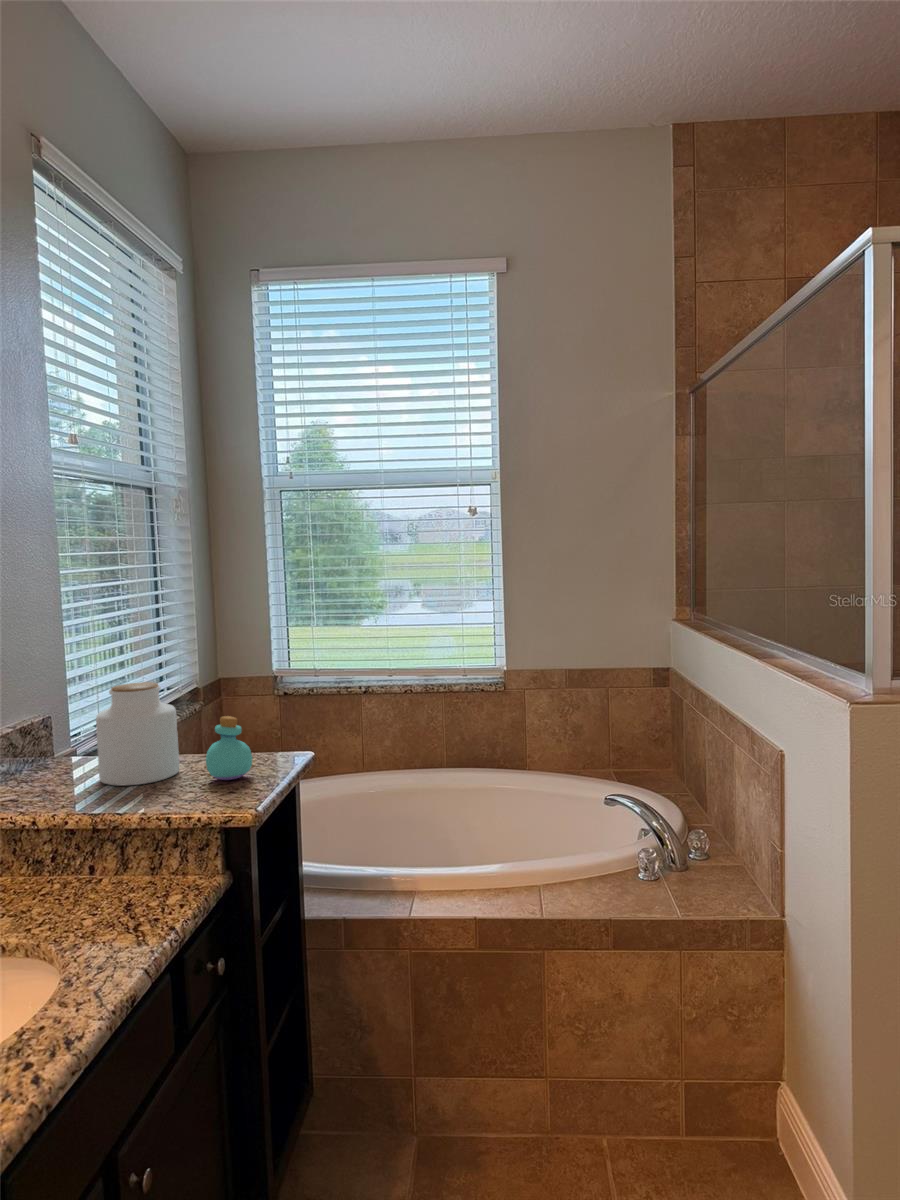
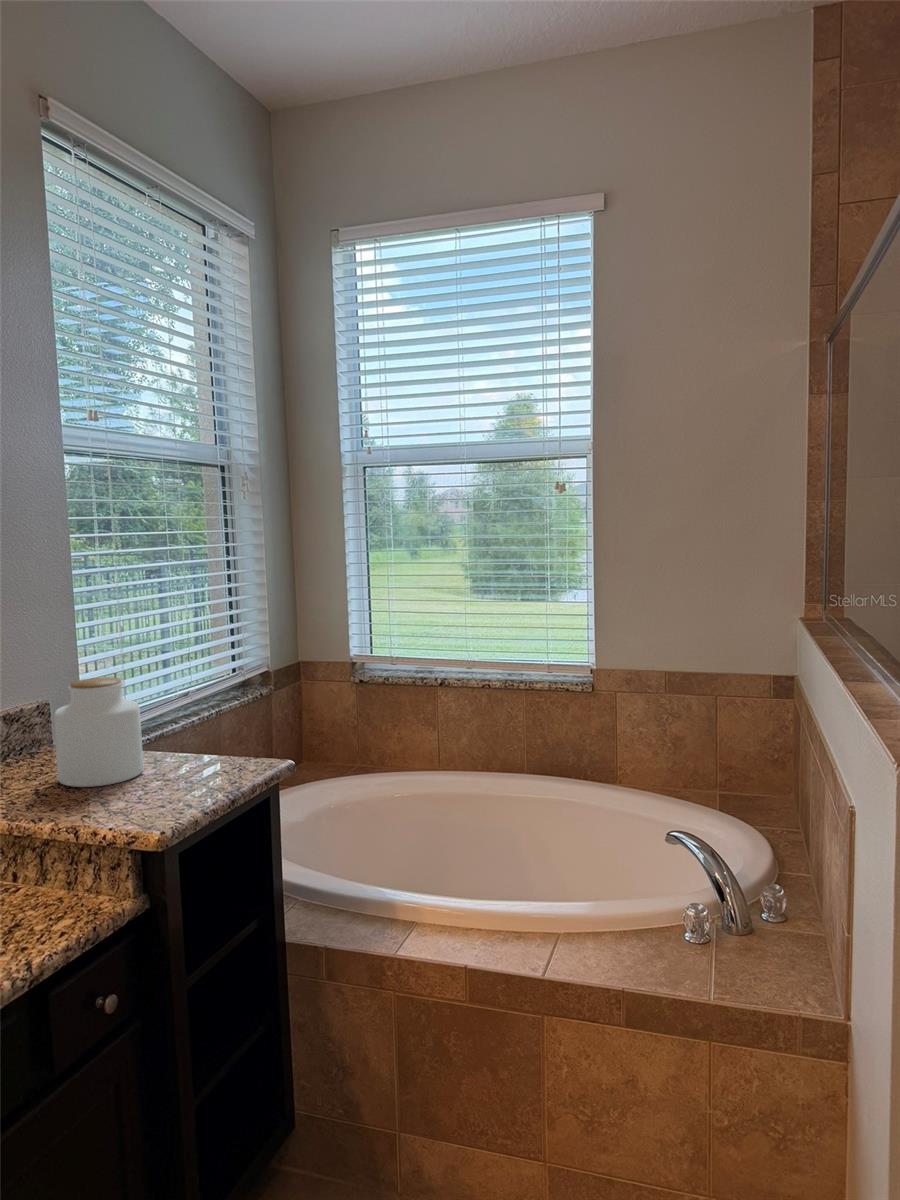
perfume bottle: present [206,716,252,780] -> none [150,721,202,791]

